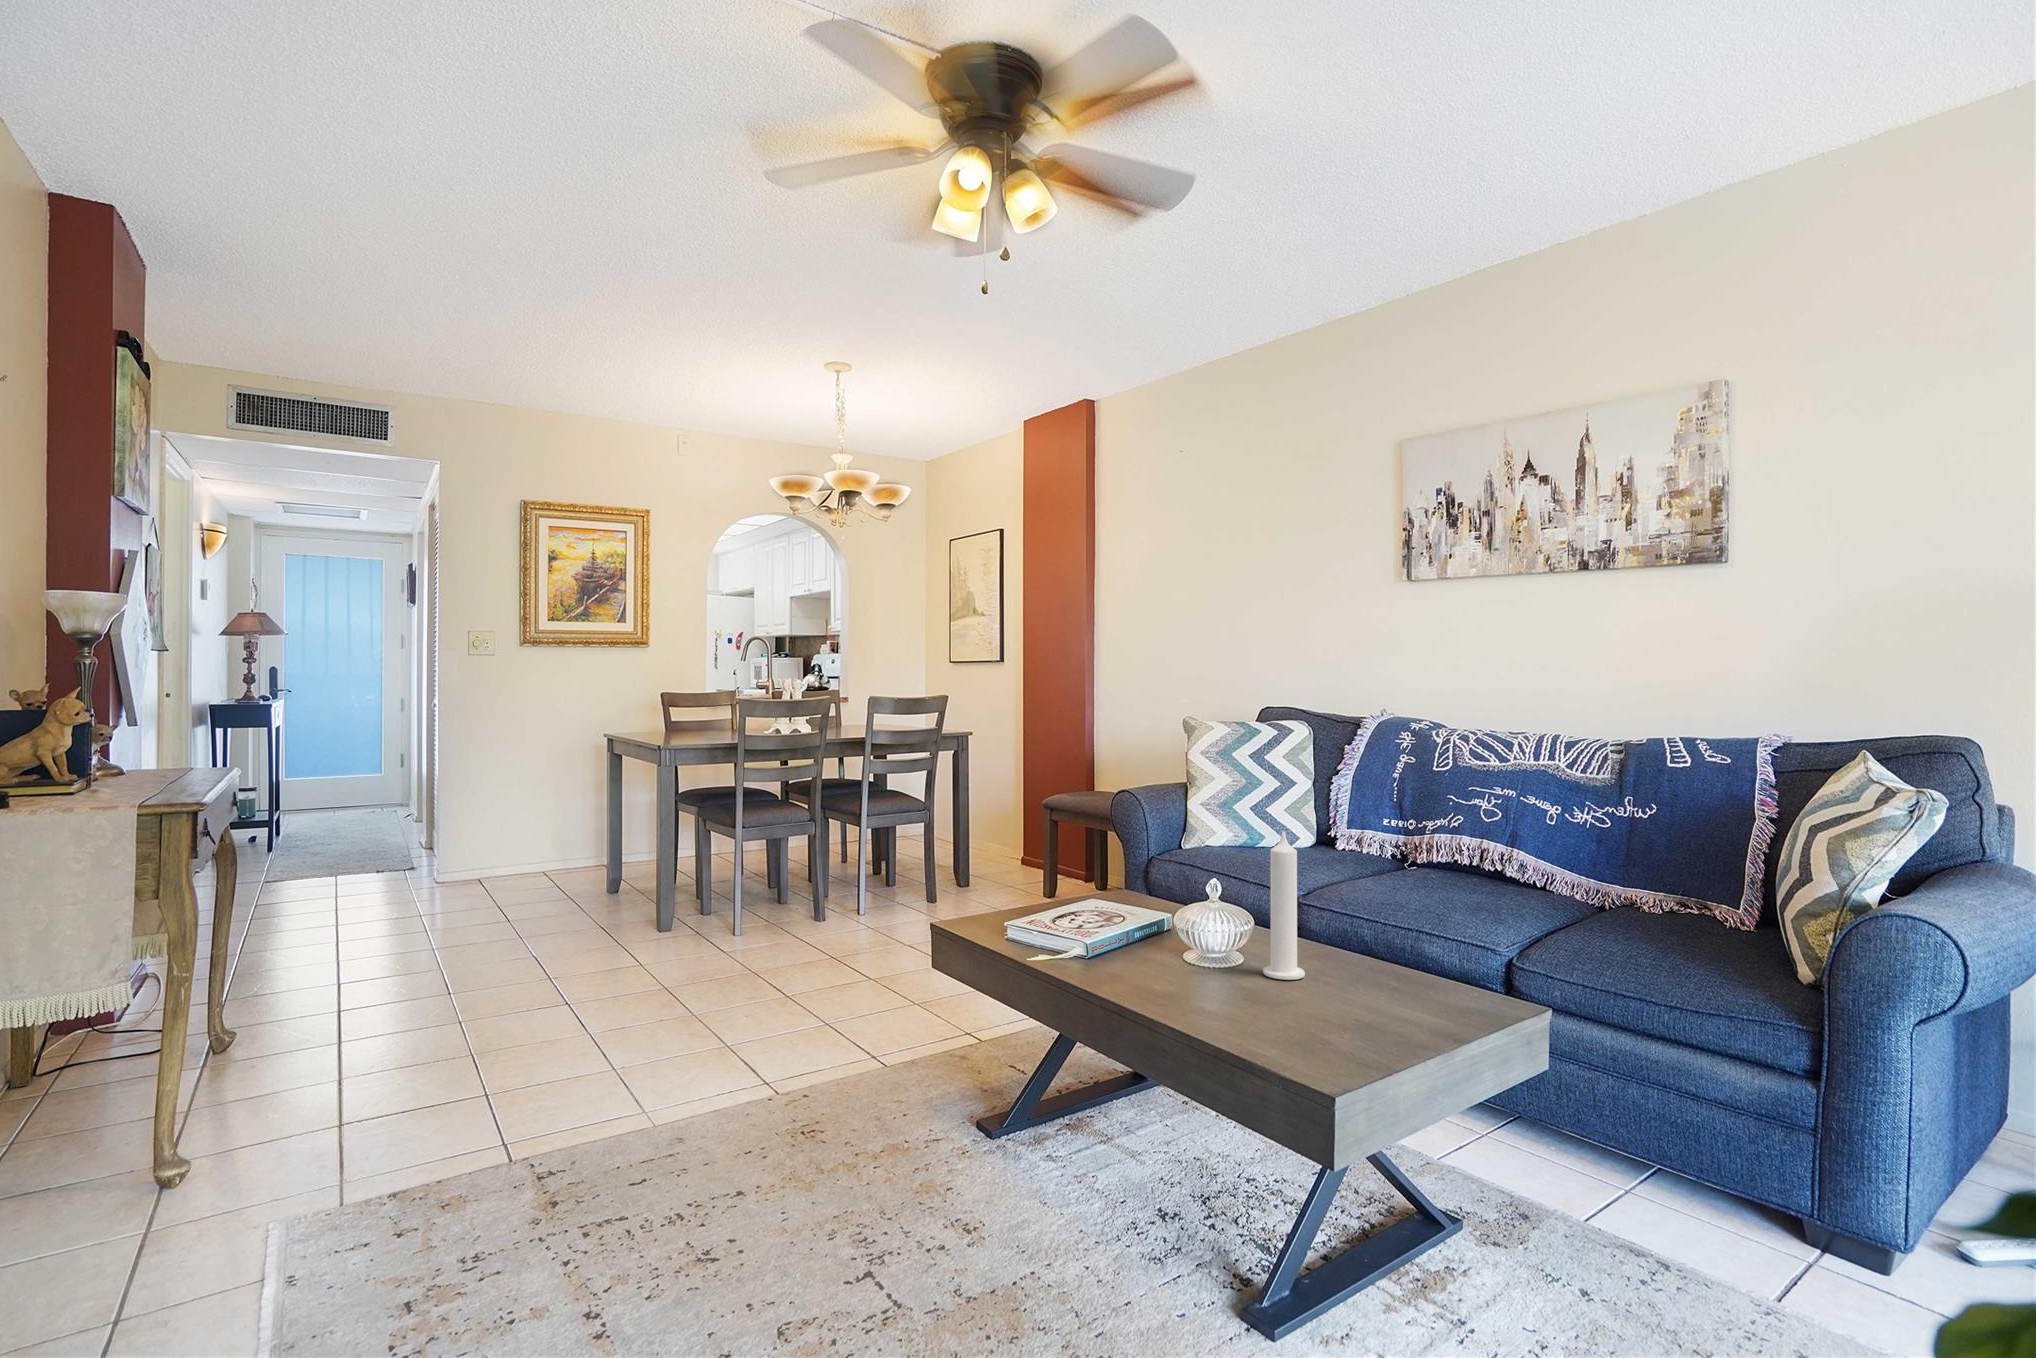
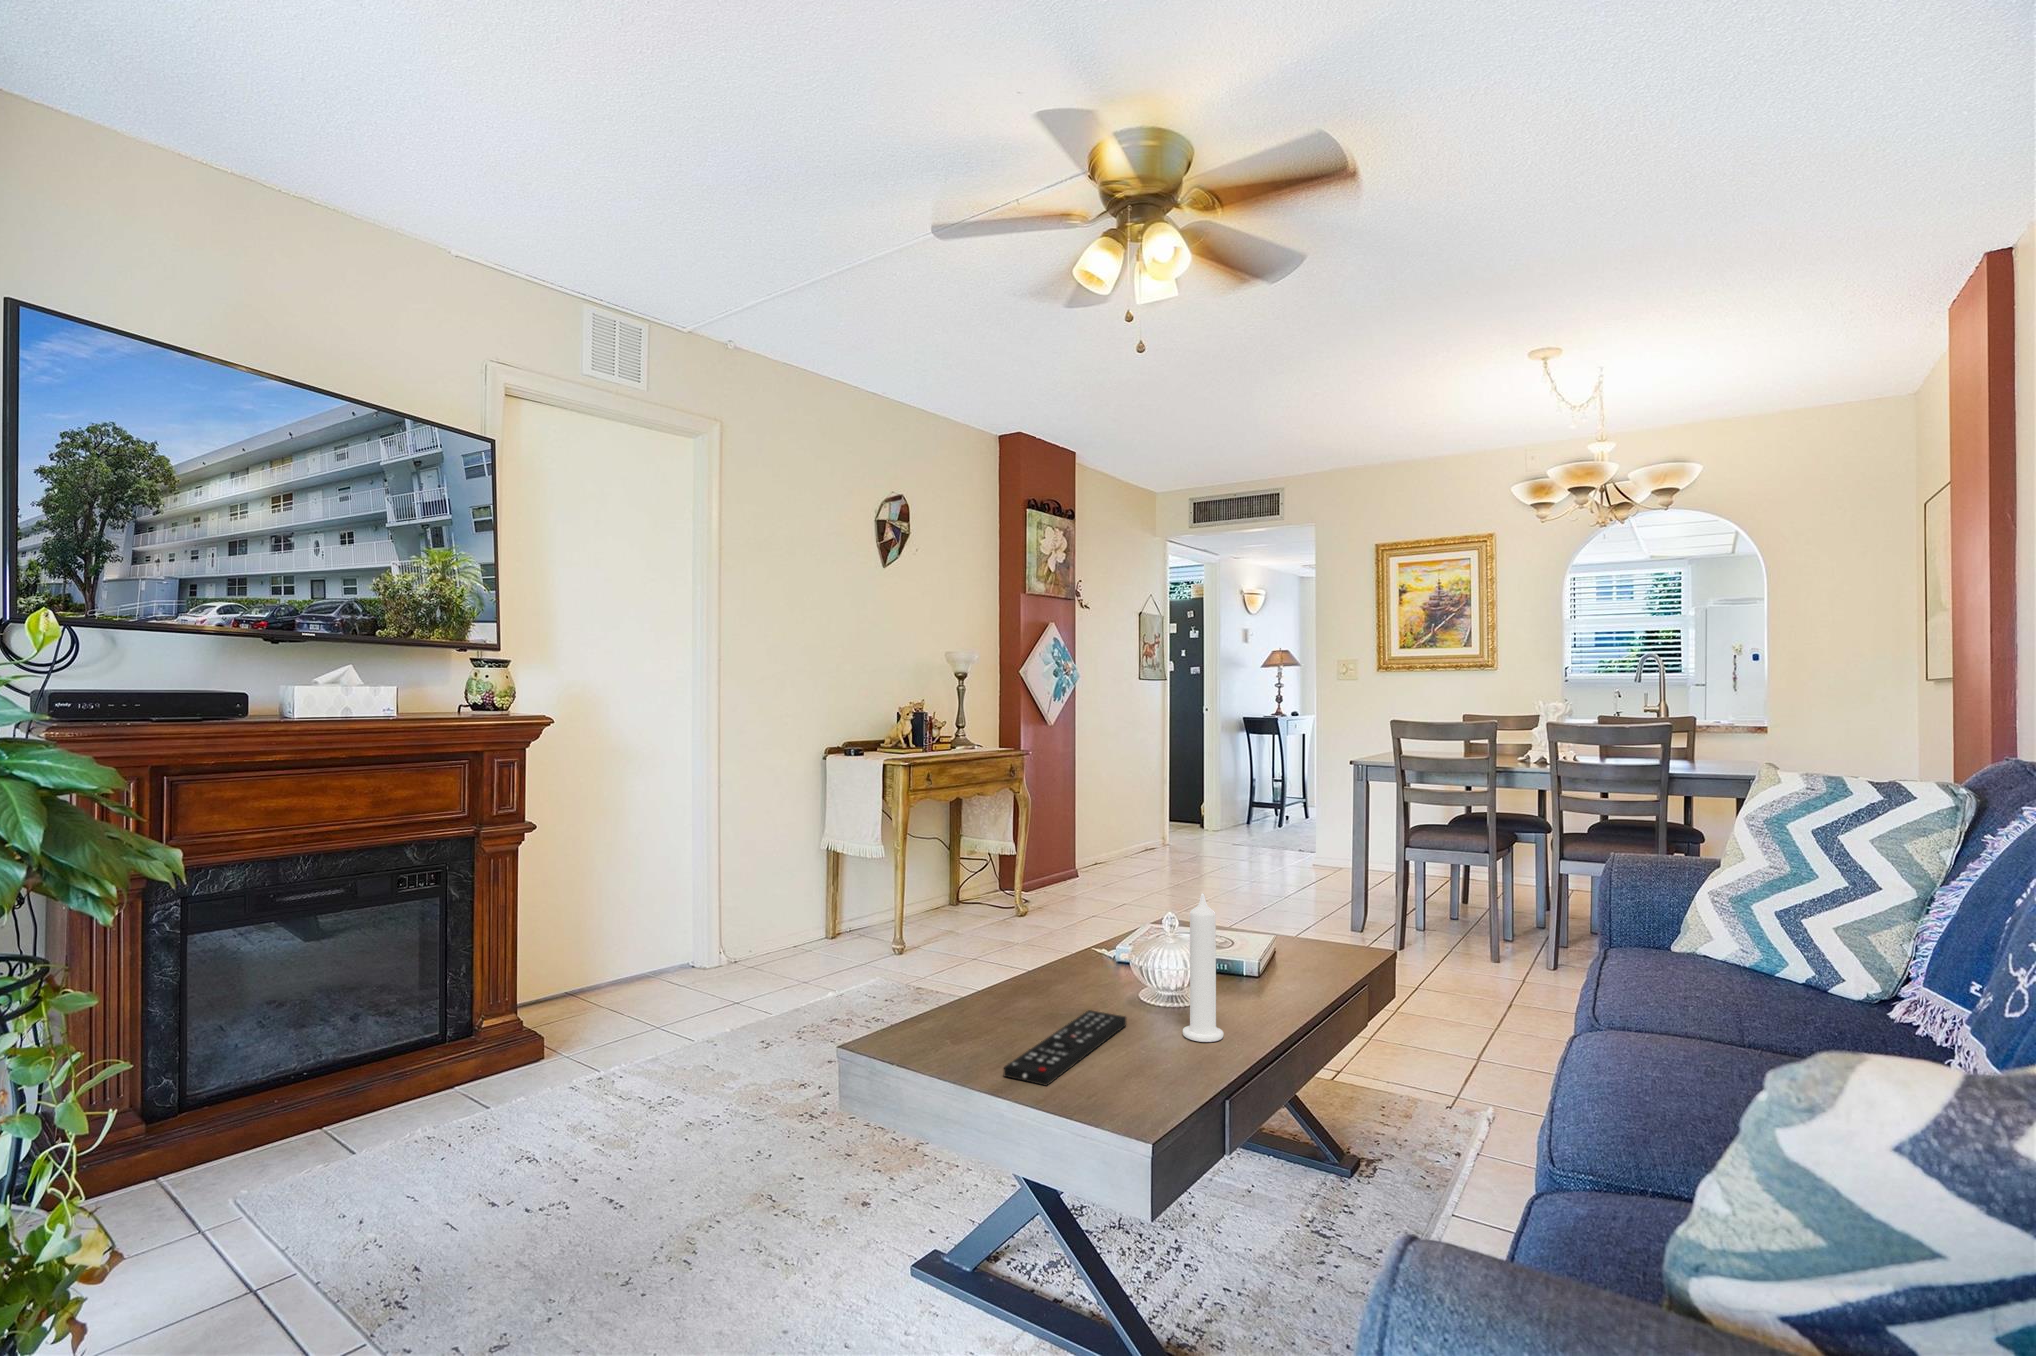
remote control: none [1207,981,1414,1055] -> present [1004,1010,1126,1086]

